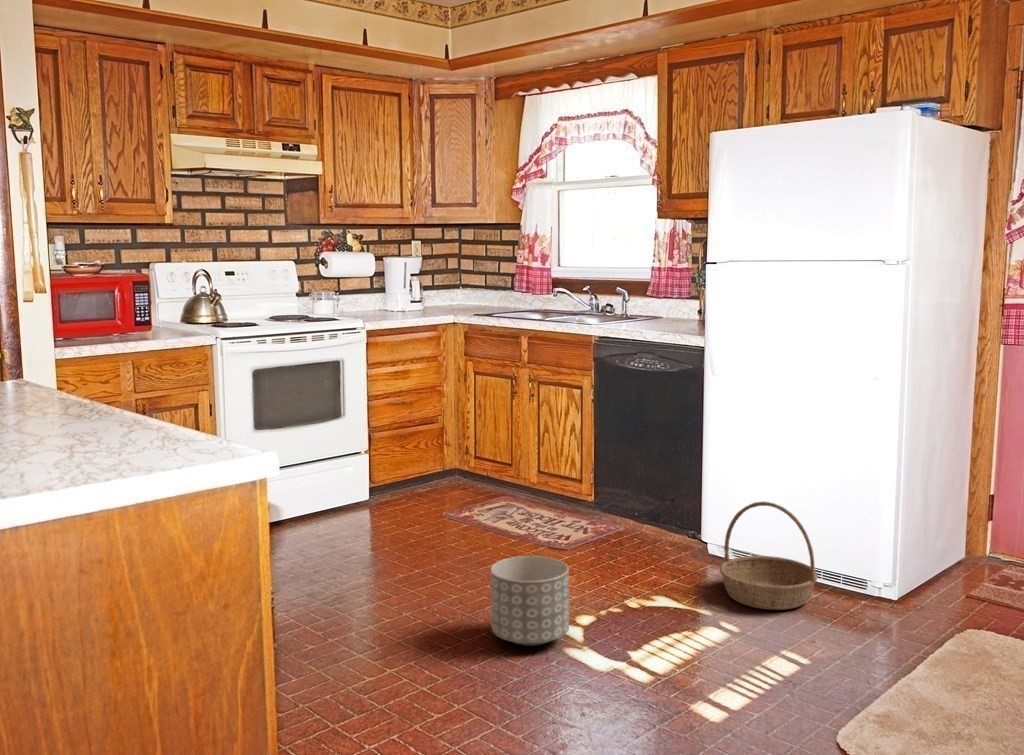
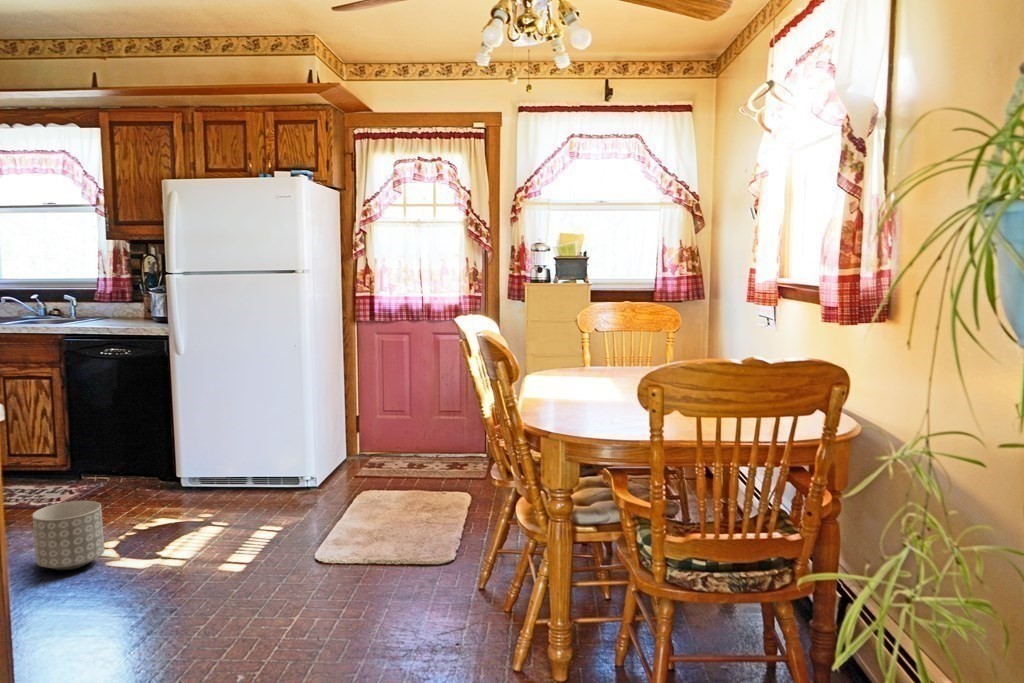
basket: present [720,501,818,610] -> none [201,437,270,510]

